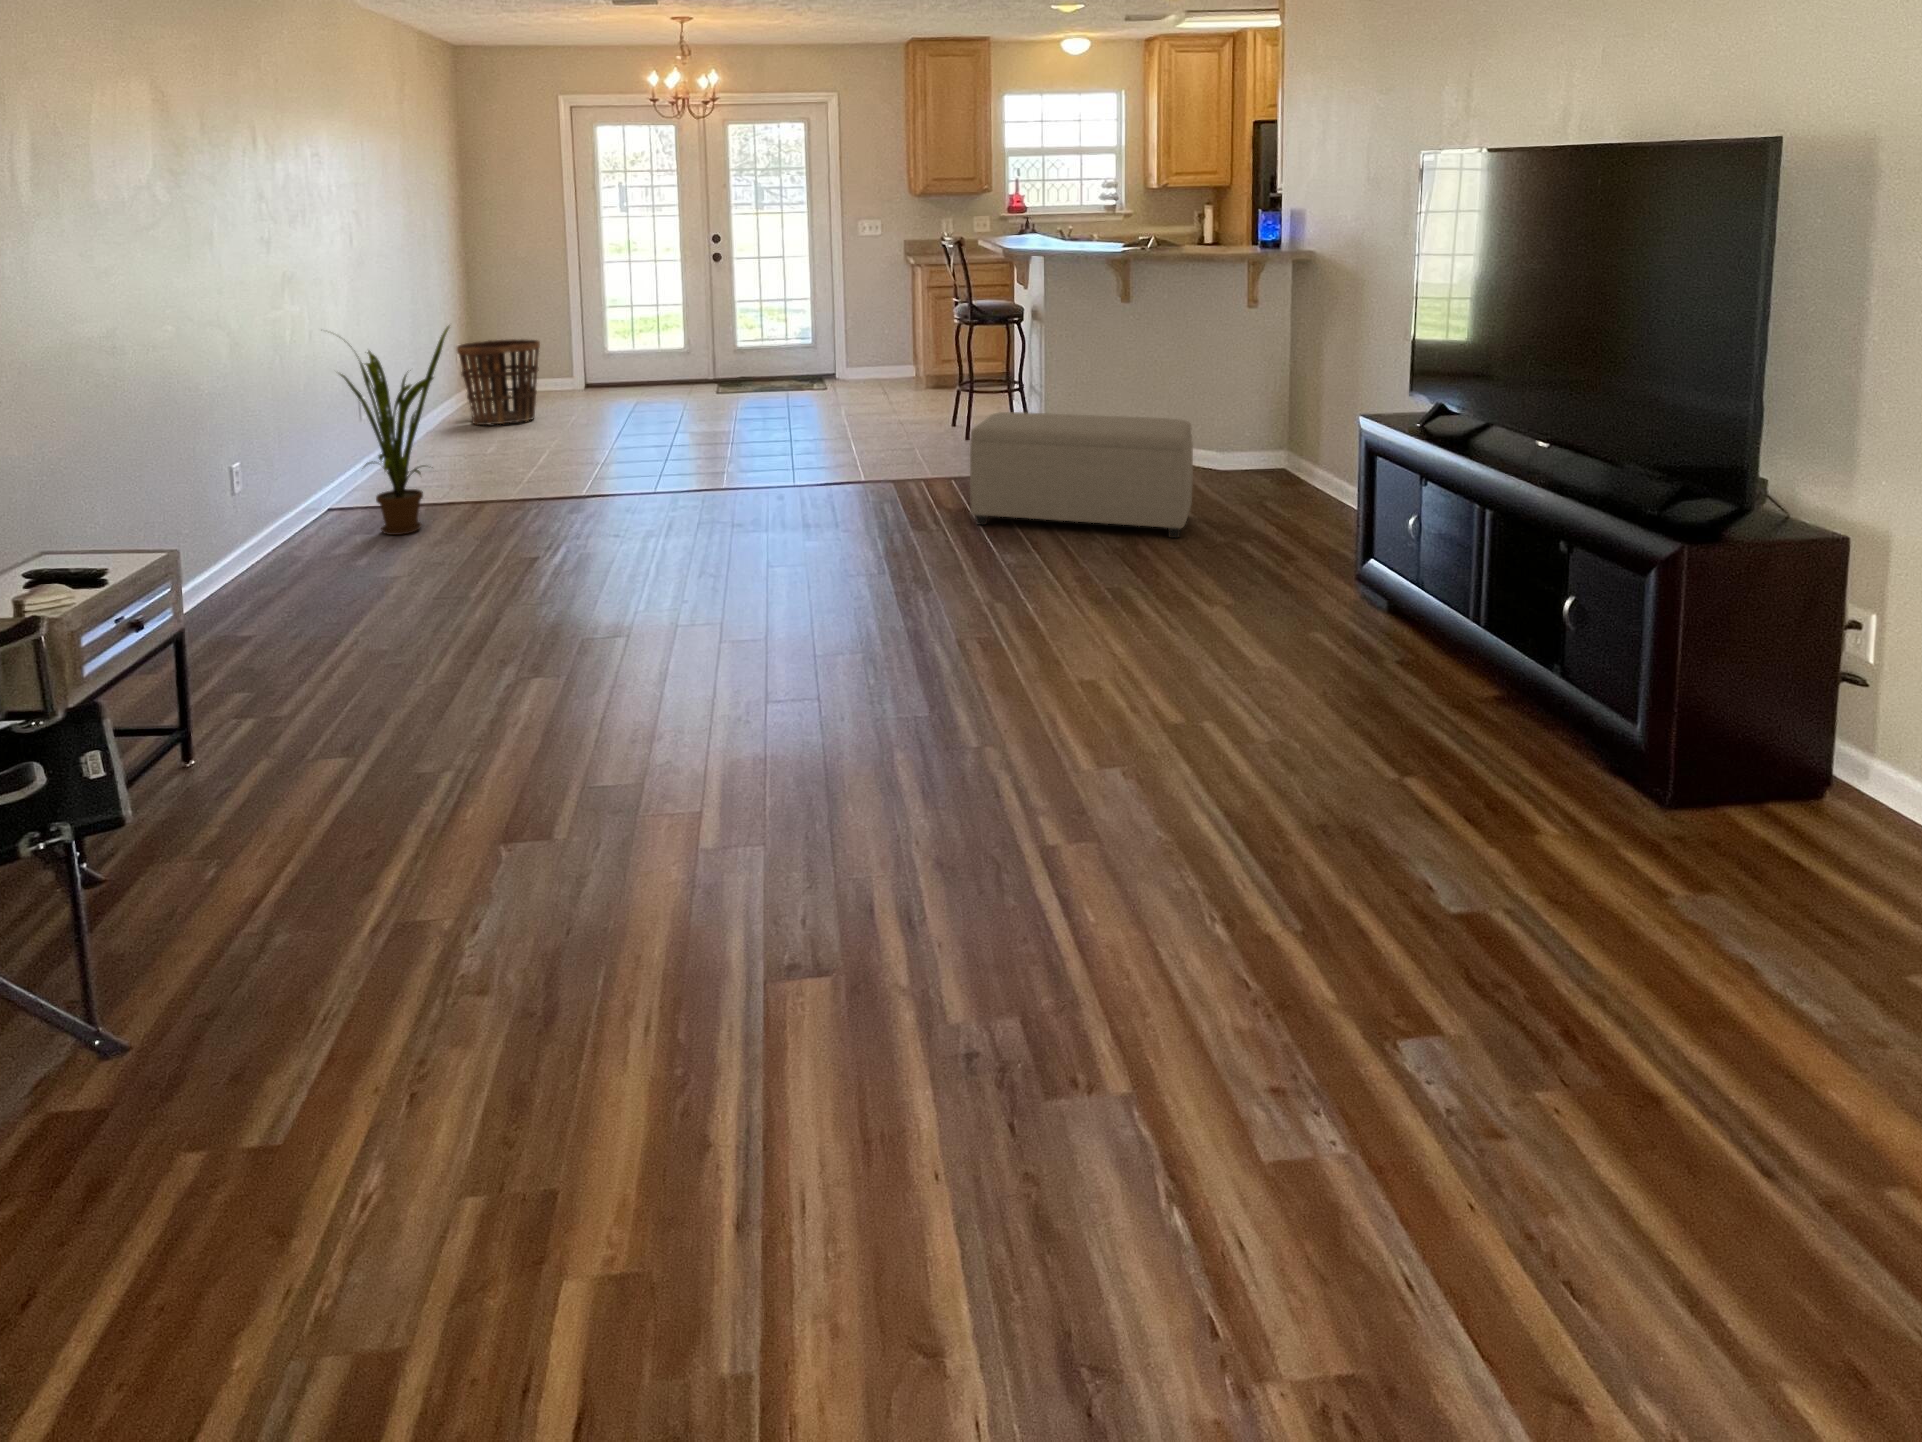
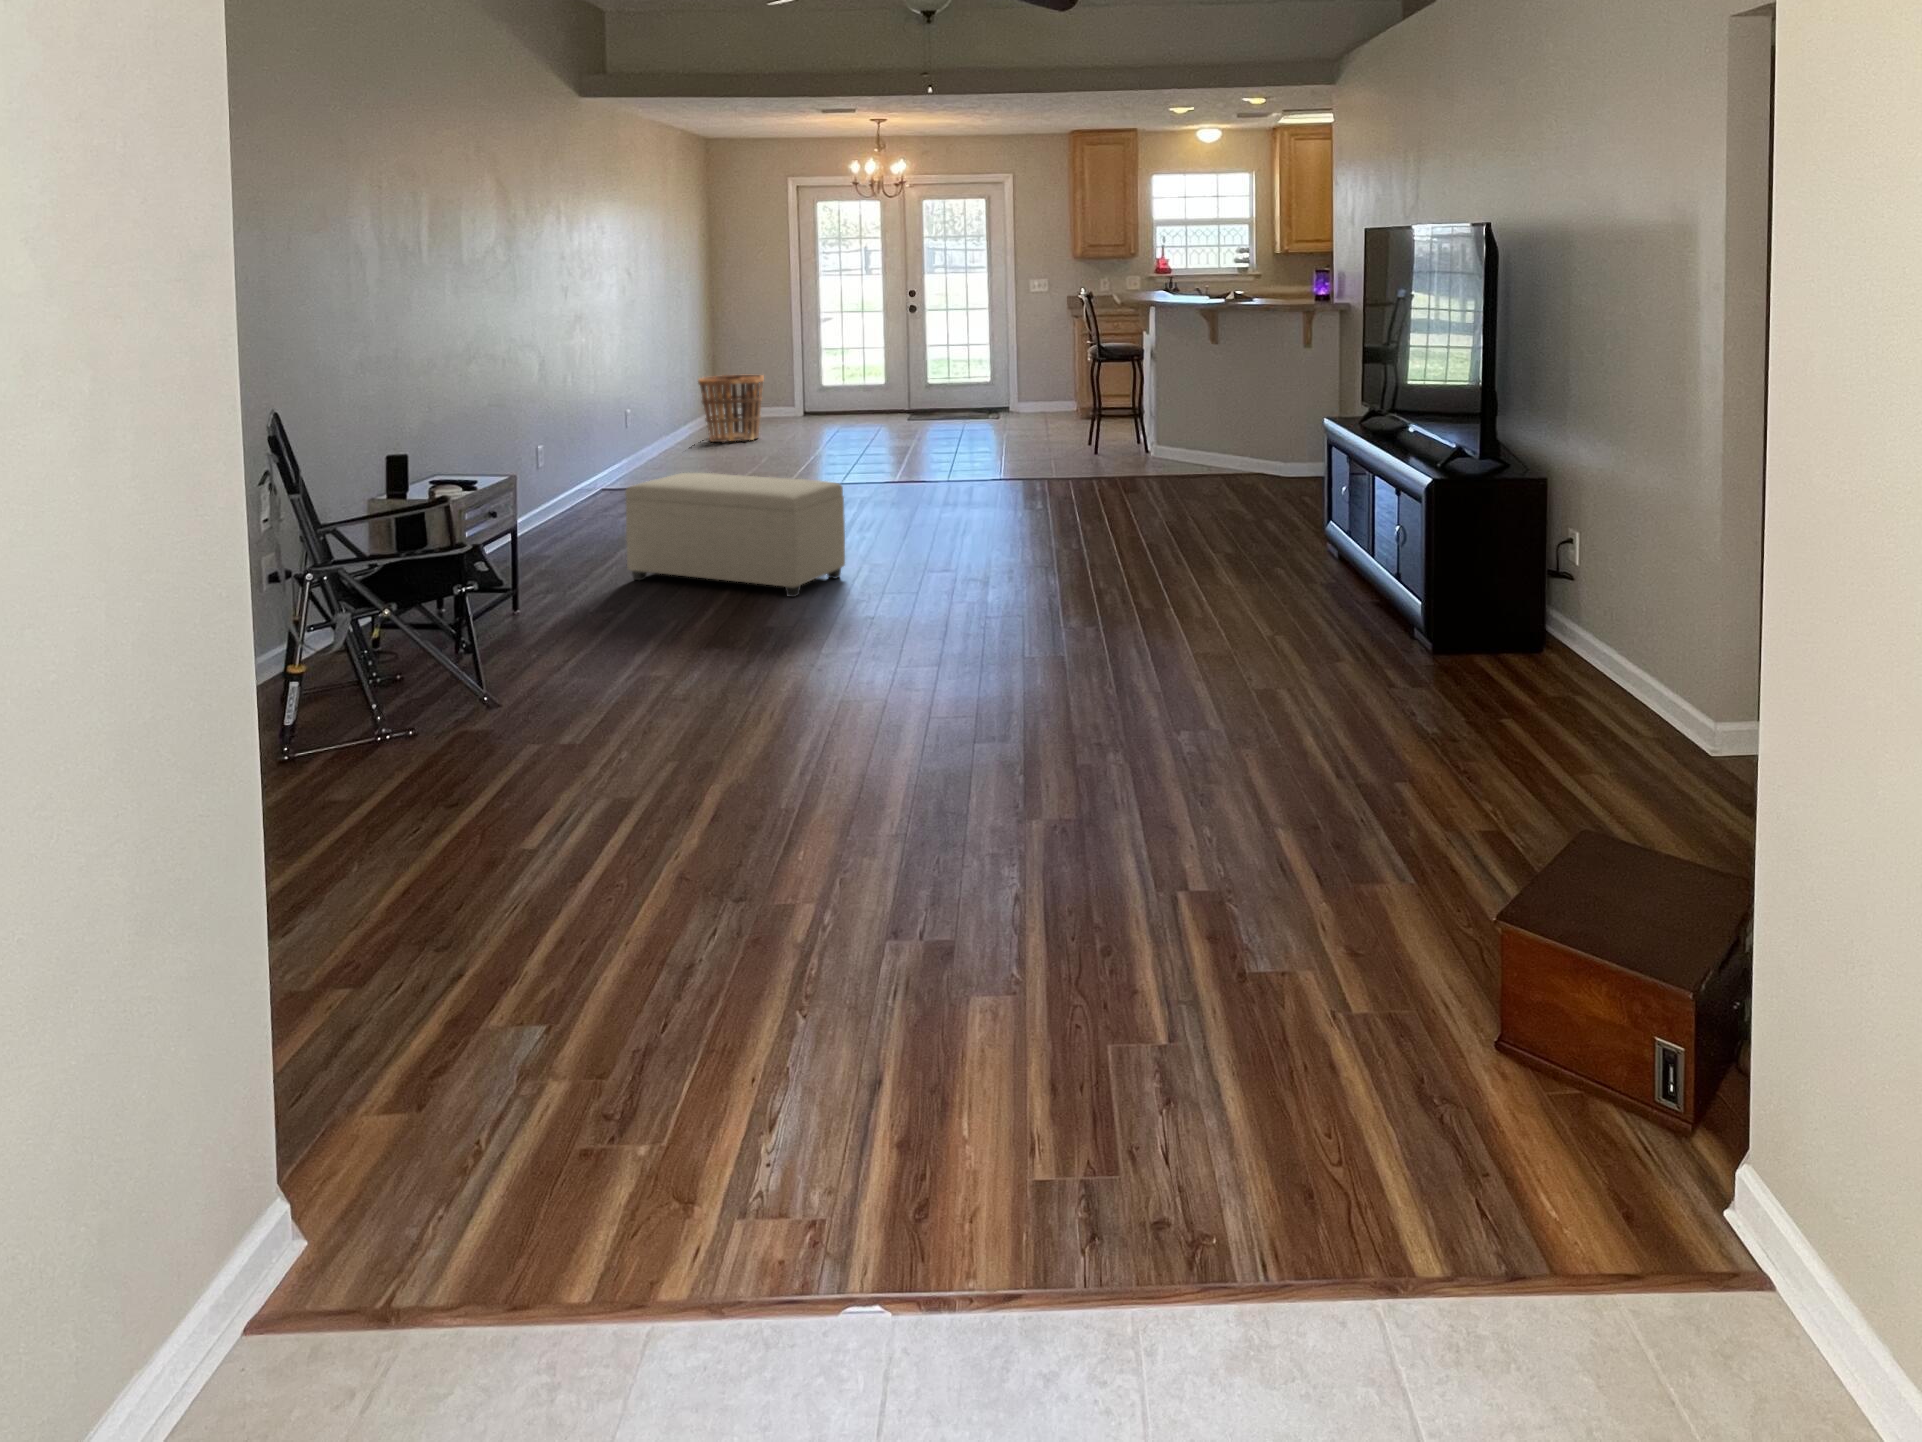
house plant: present [340,326,449,535] -> none [595,352,691,506]
ottoman: present [970,412,1193,538] -> present [625,472,845,597]

